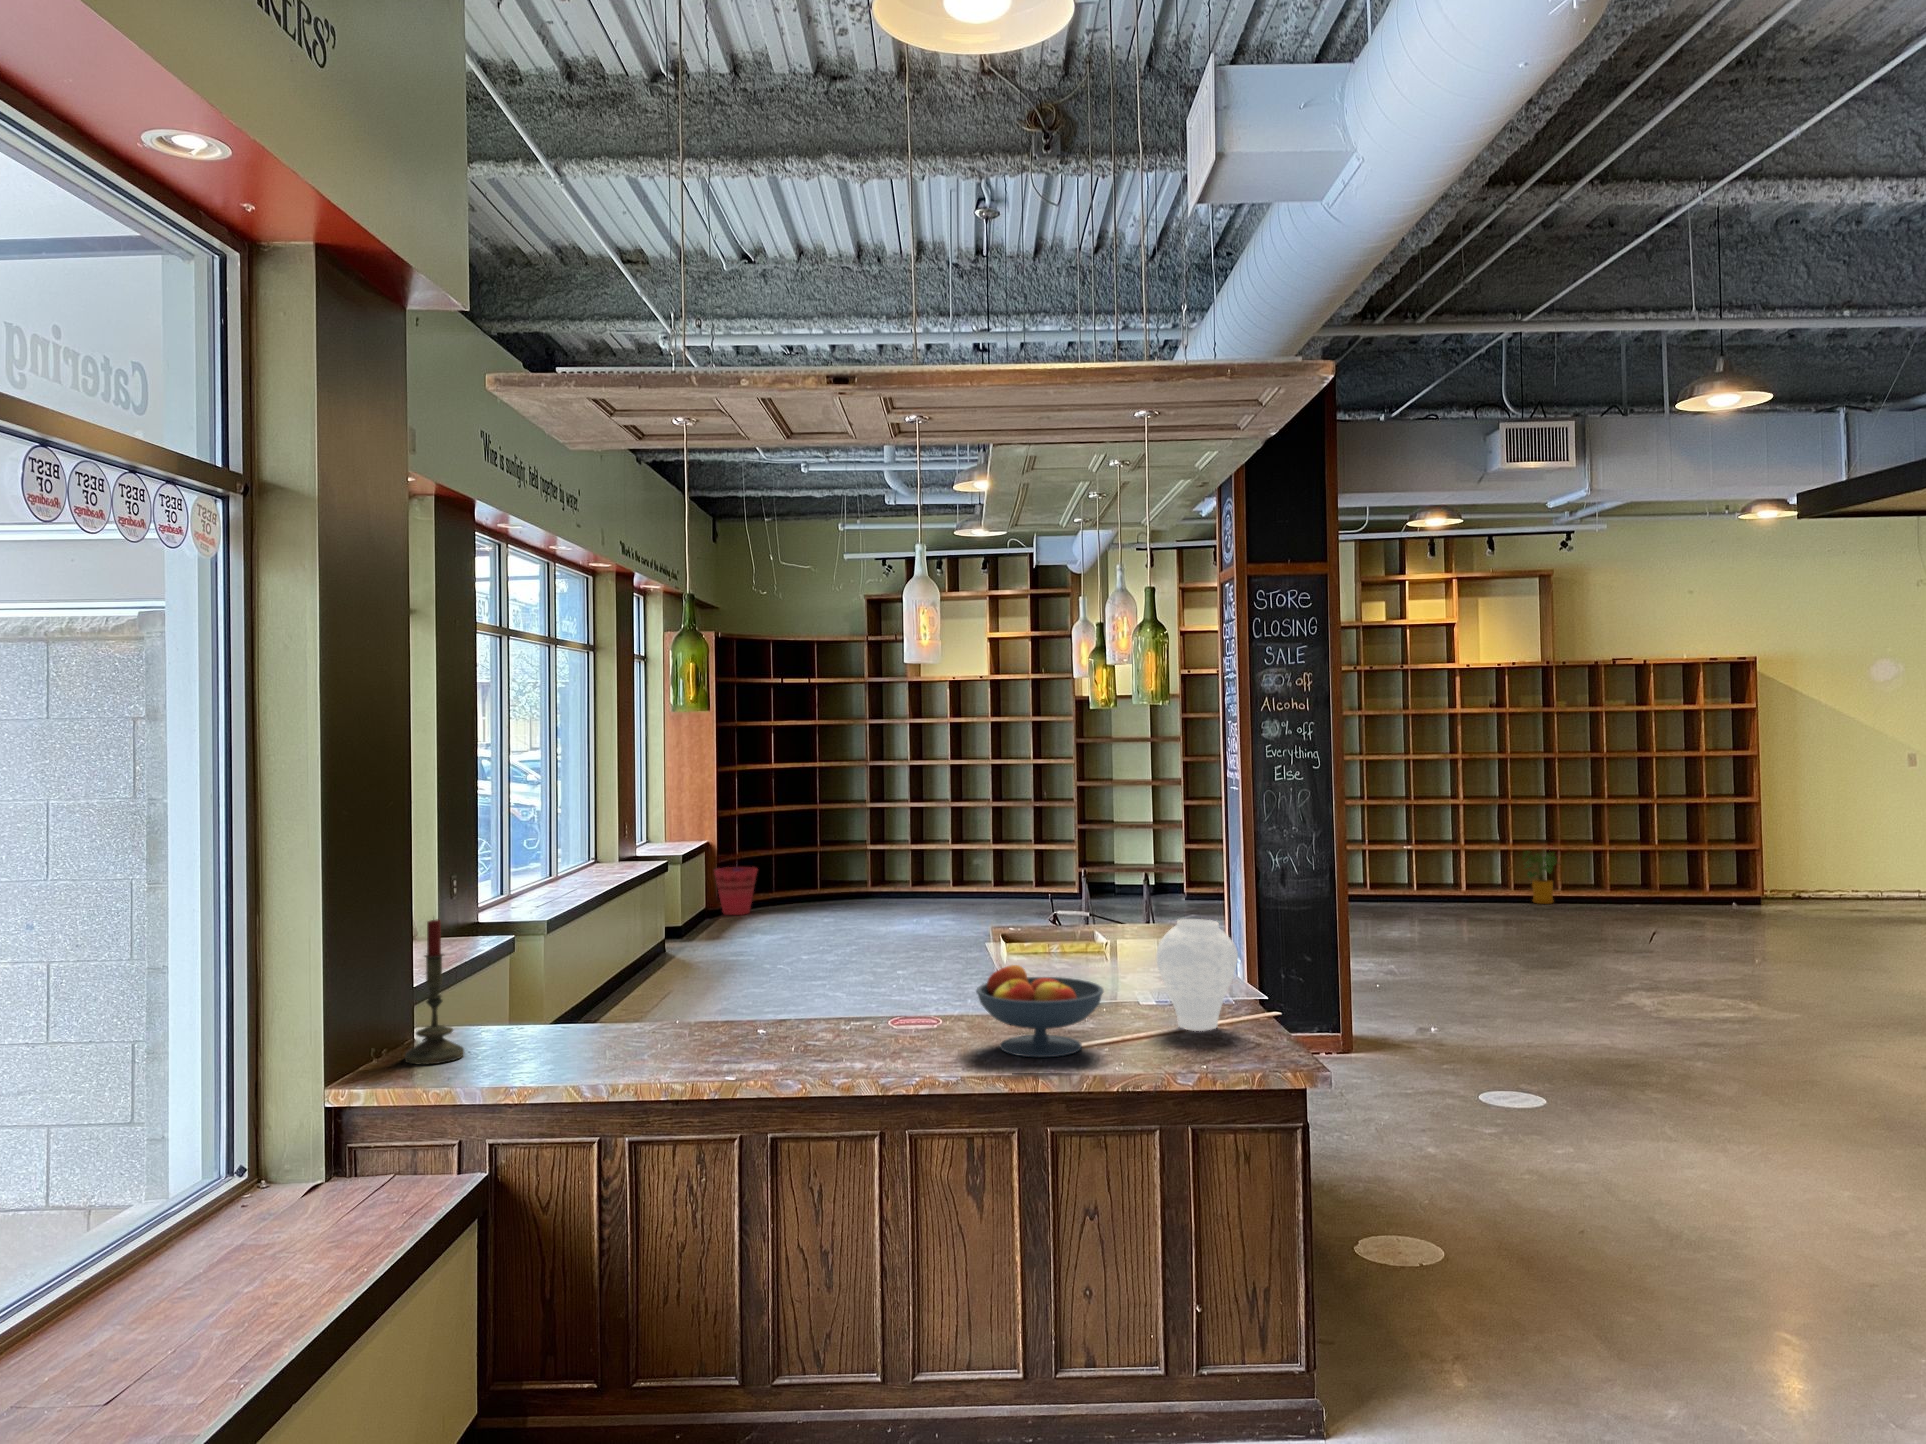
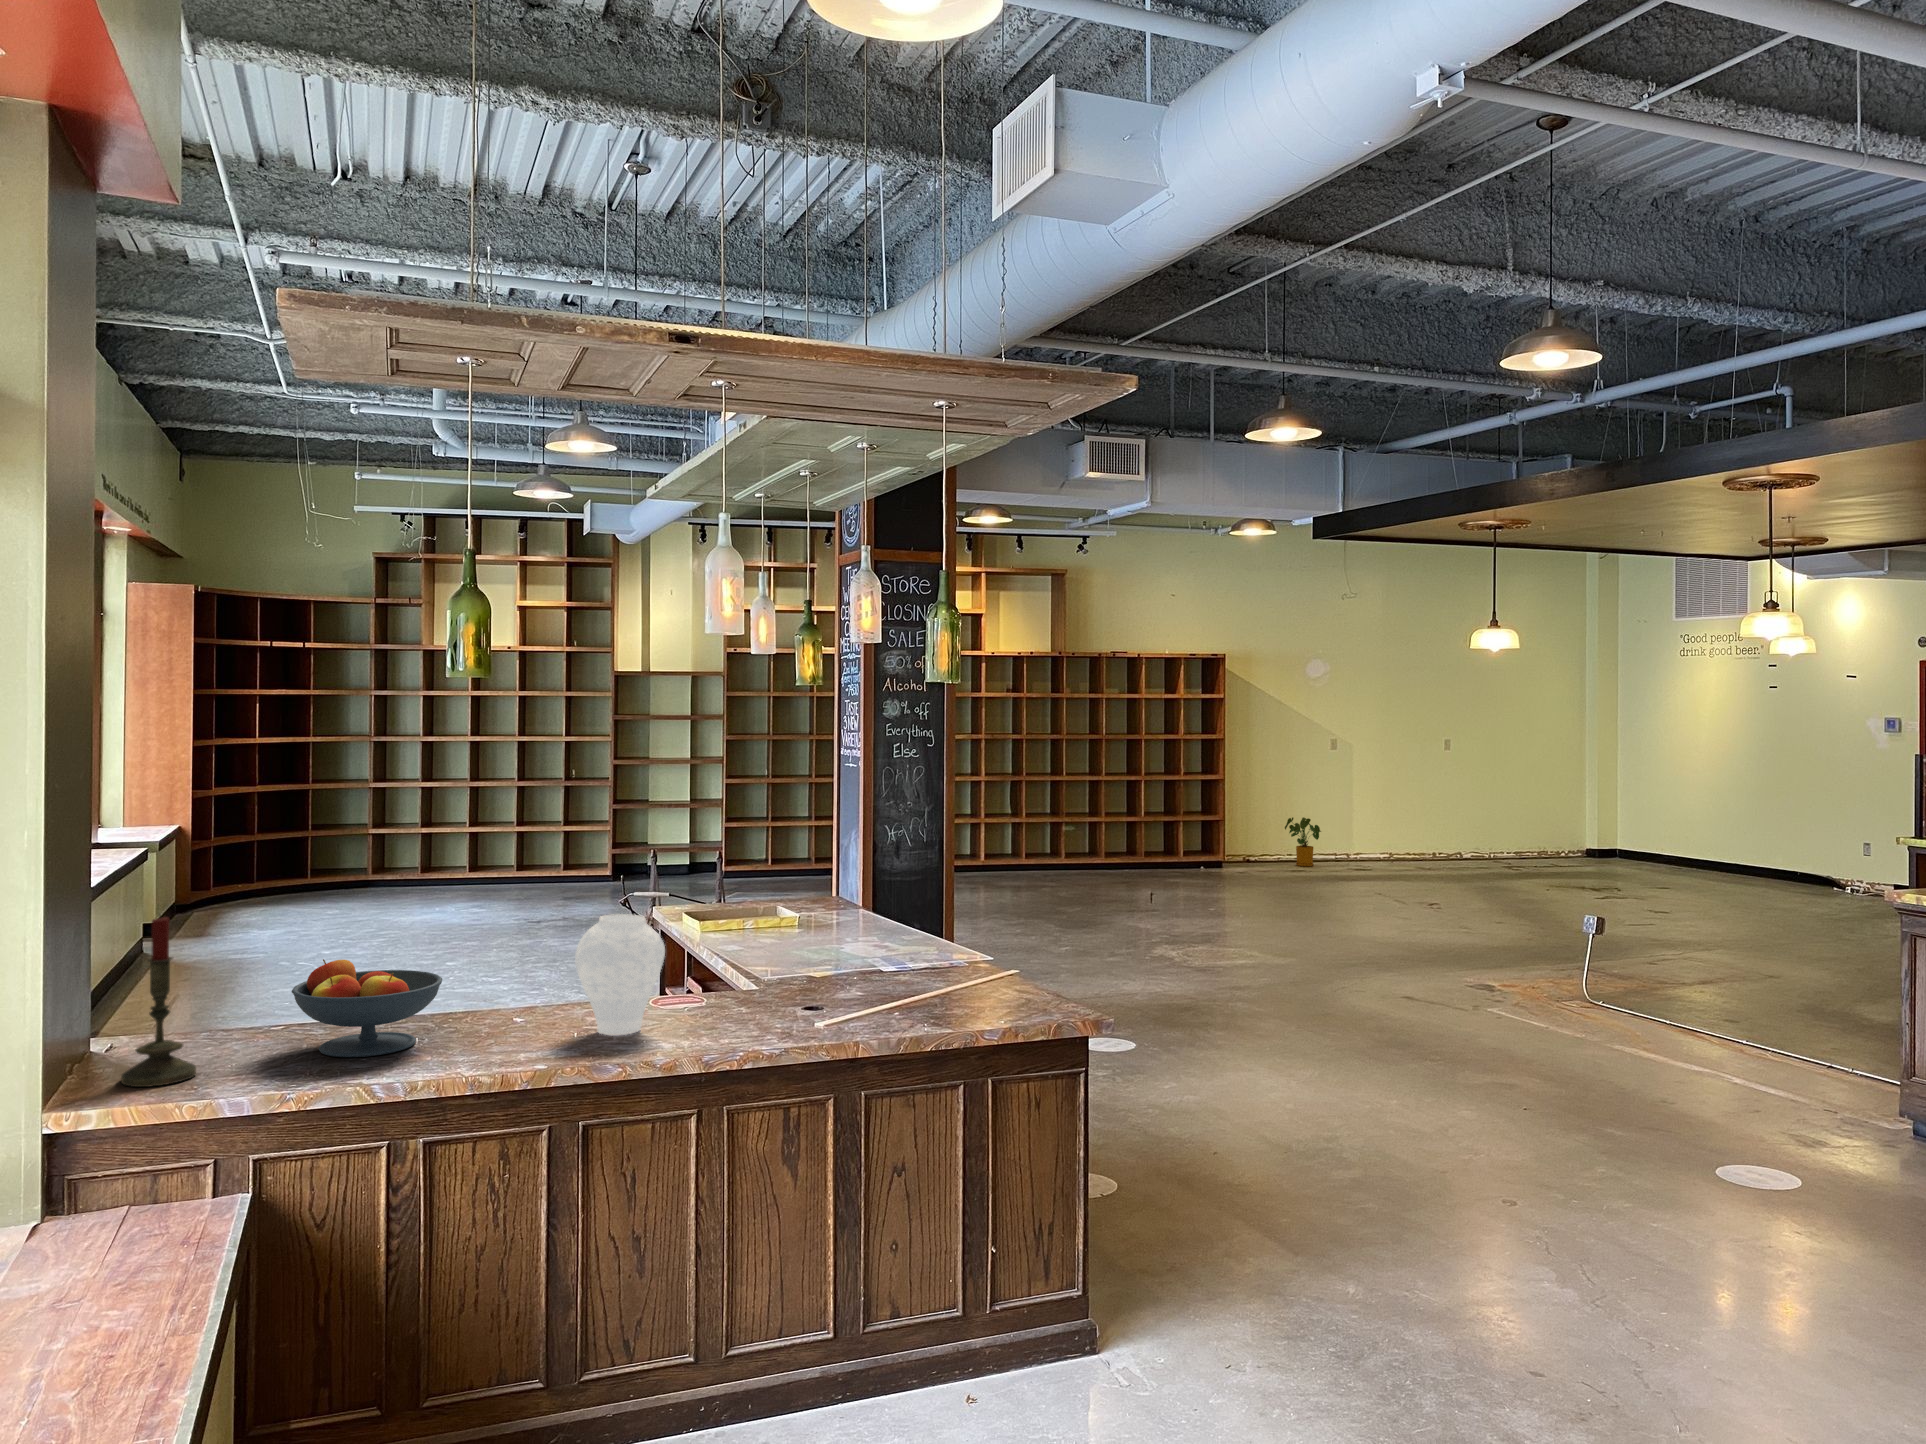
house plant: present [1522,849,1558,904] -> present [1285,817,1321,866]
bucket: present [714,867,758,915] -> none [184,858,243,915]
vase: present [1156,919,1238,1031] -> present [575,914,665,1035]
fruit bowl: present [976,965,1104,1057] -> present [292,959,442,1057]

